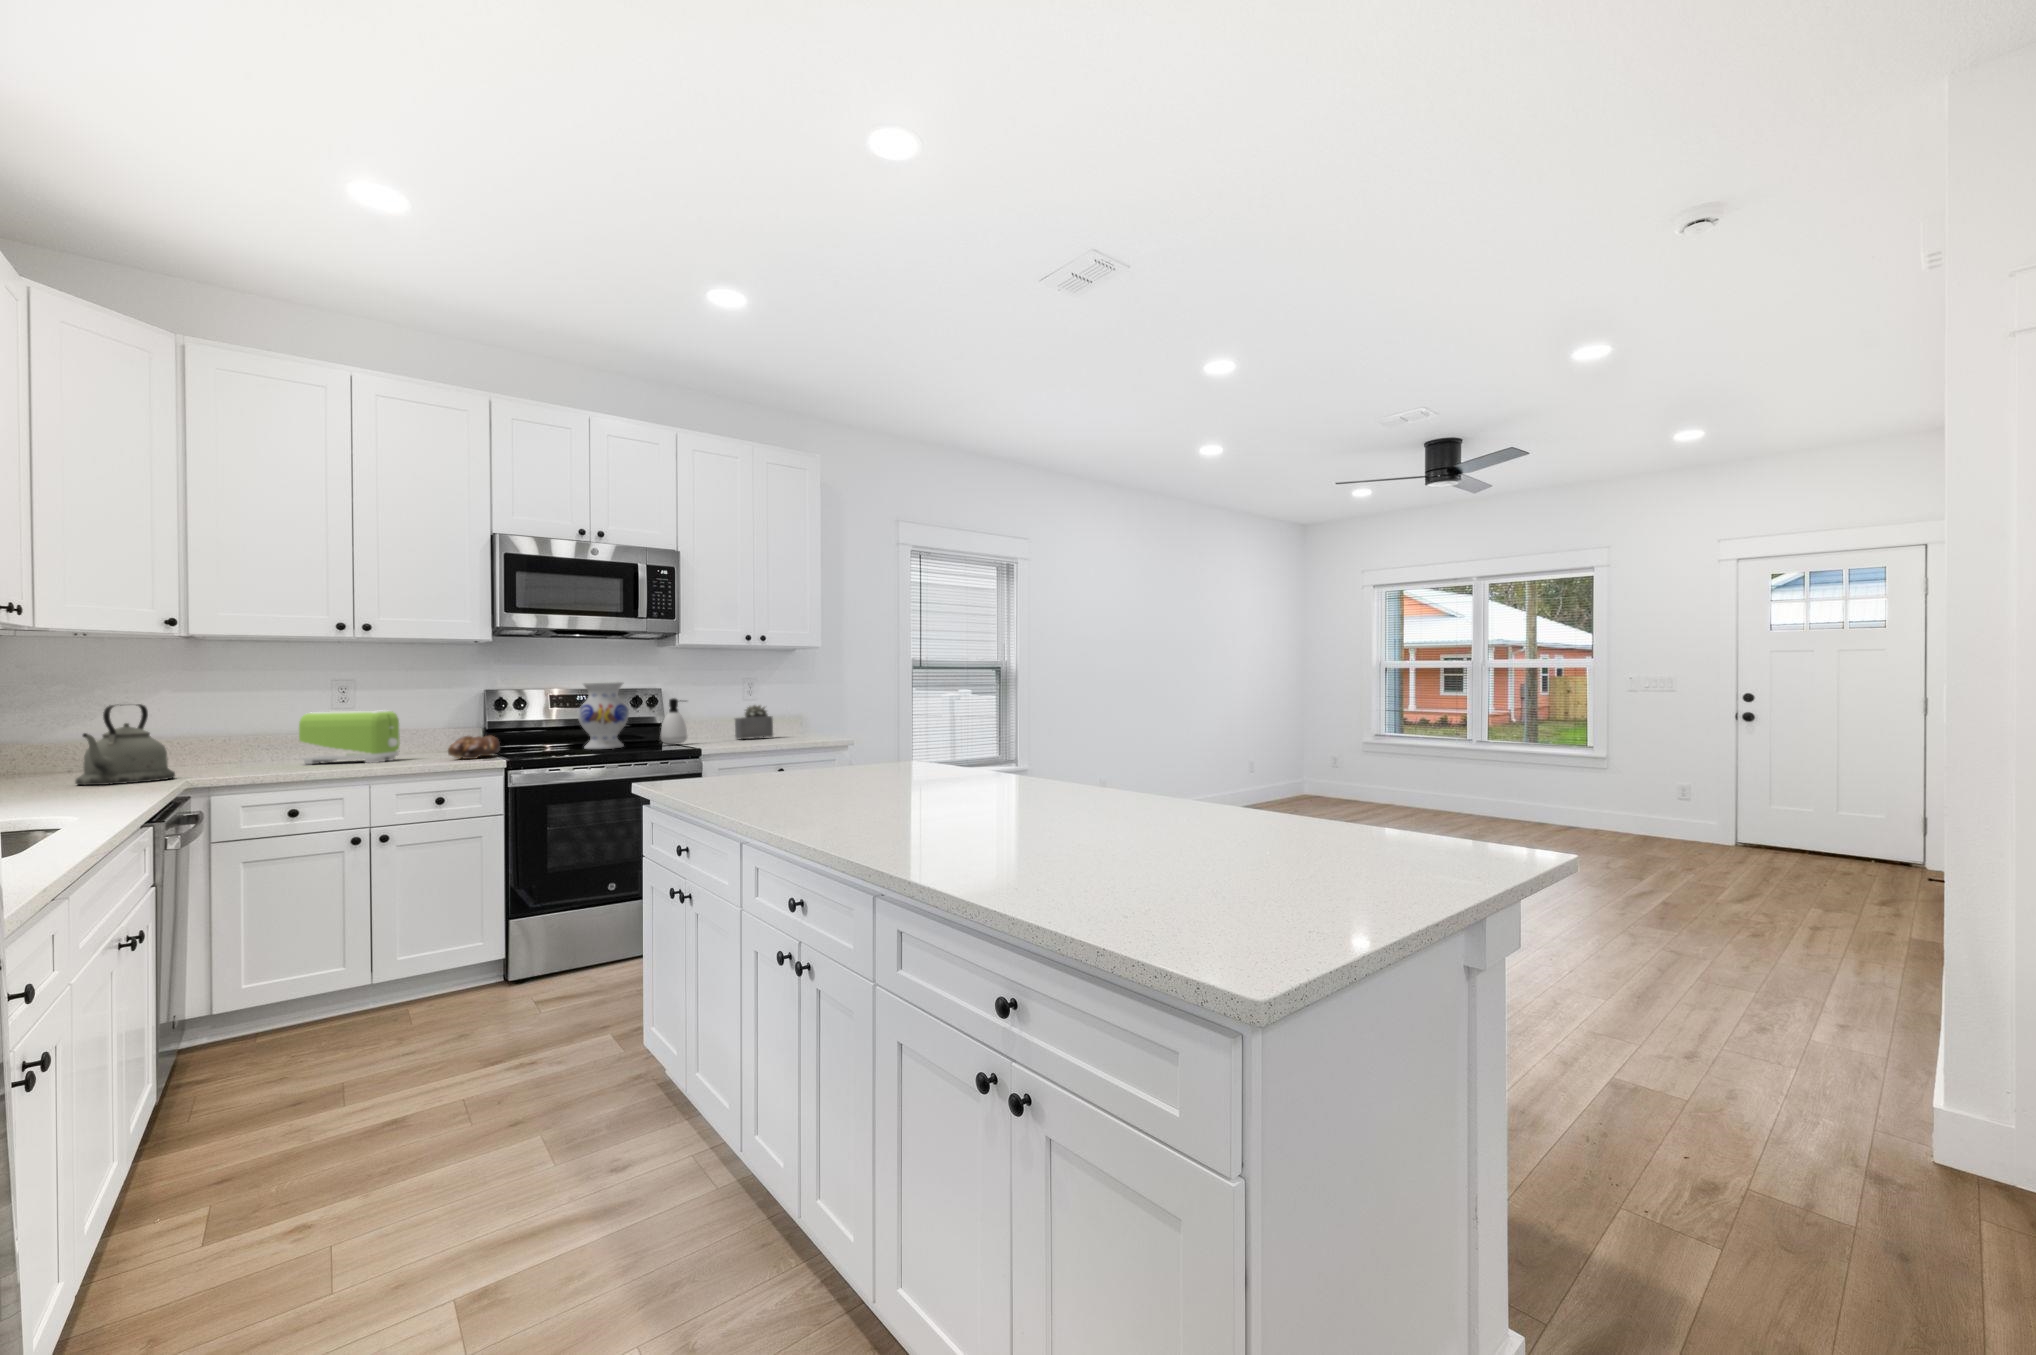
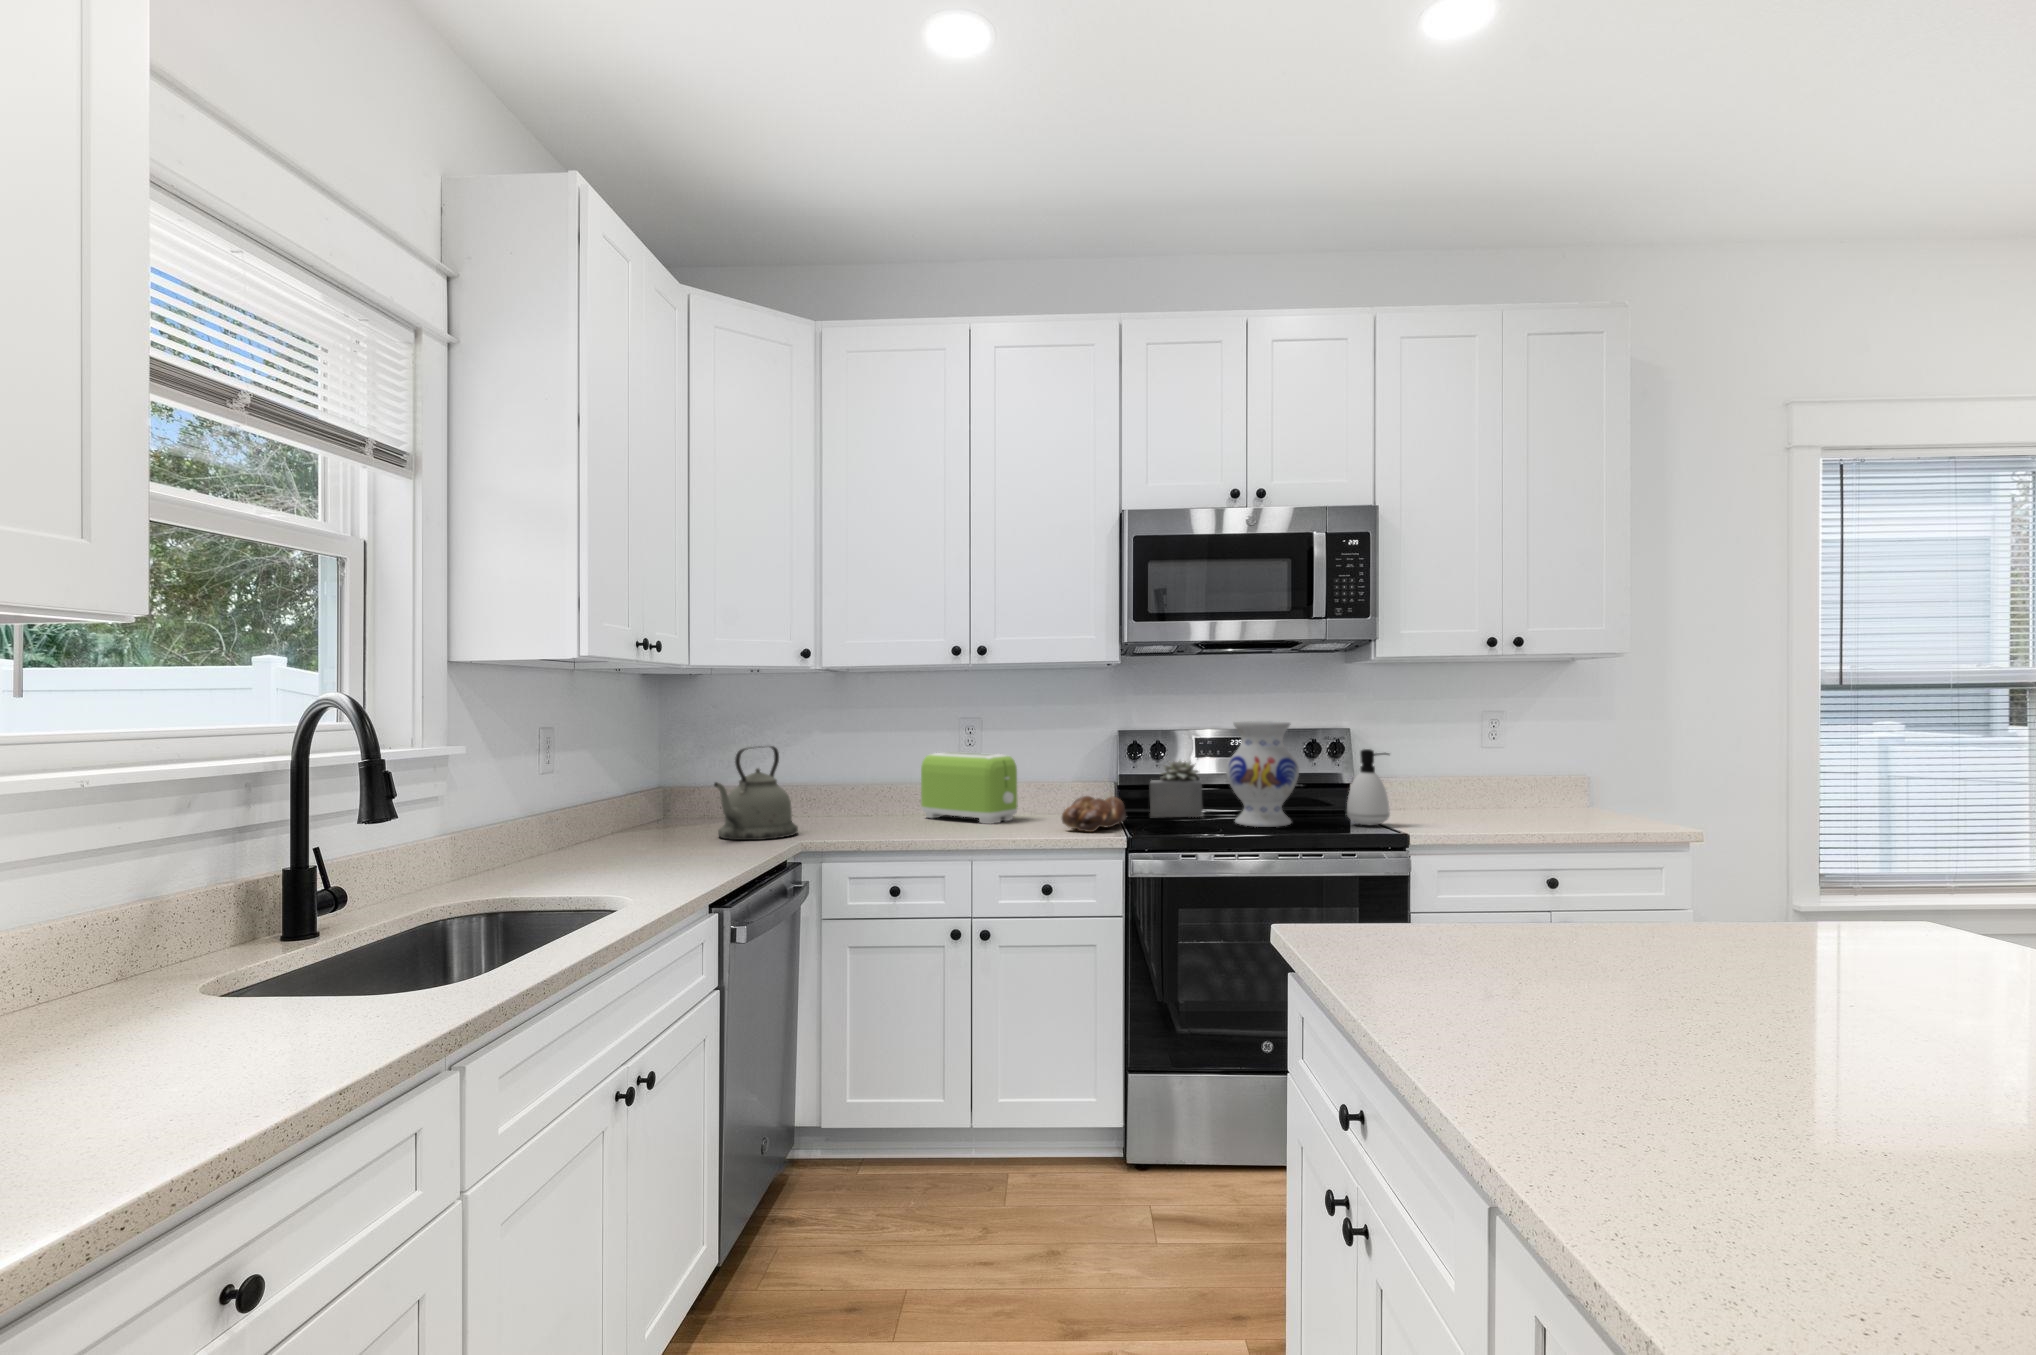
succulent plant: present [735,705,773,739] -> present [1150,760,1203,817]

